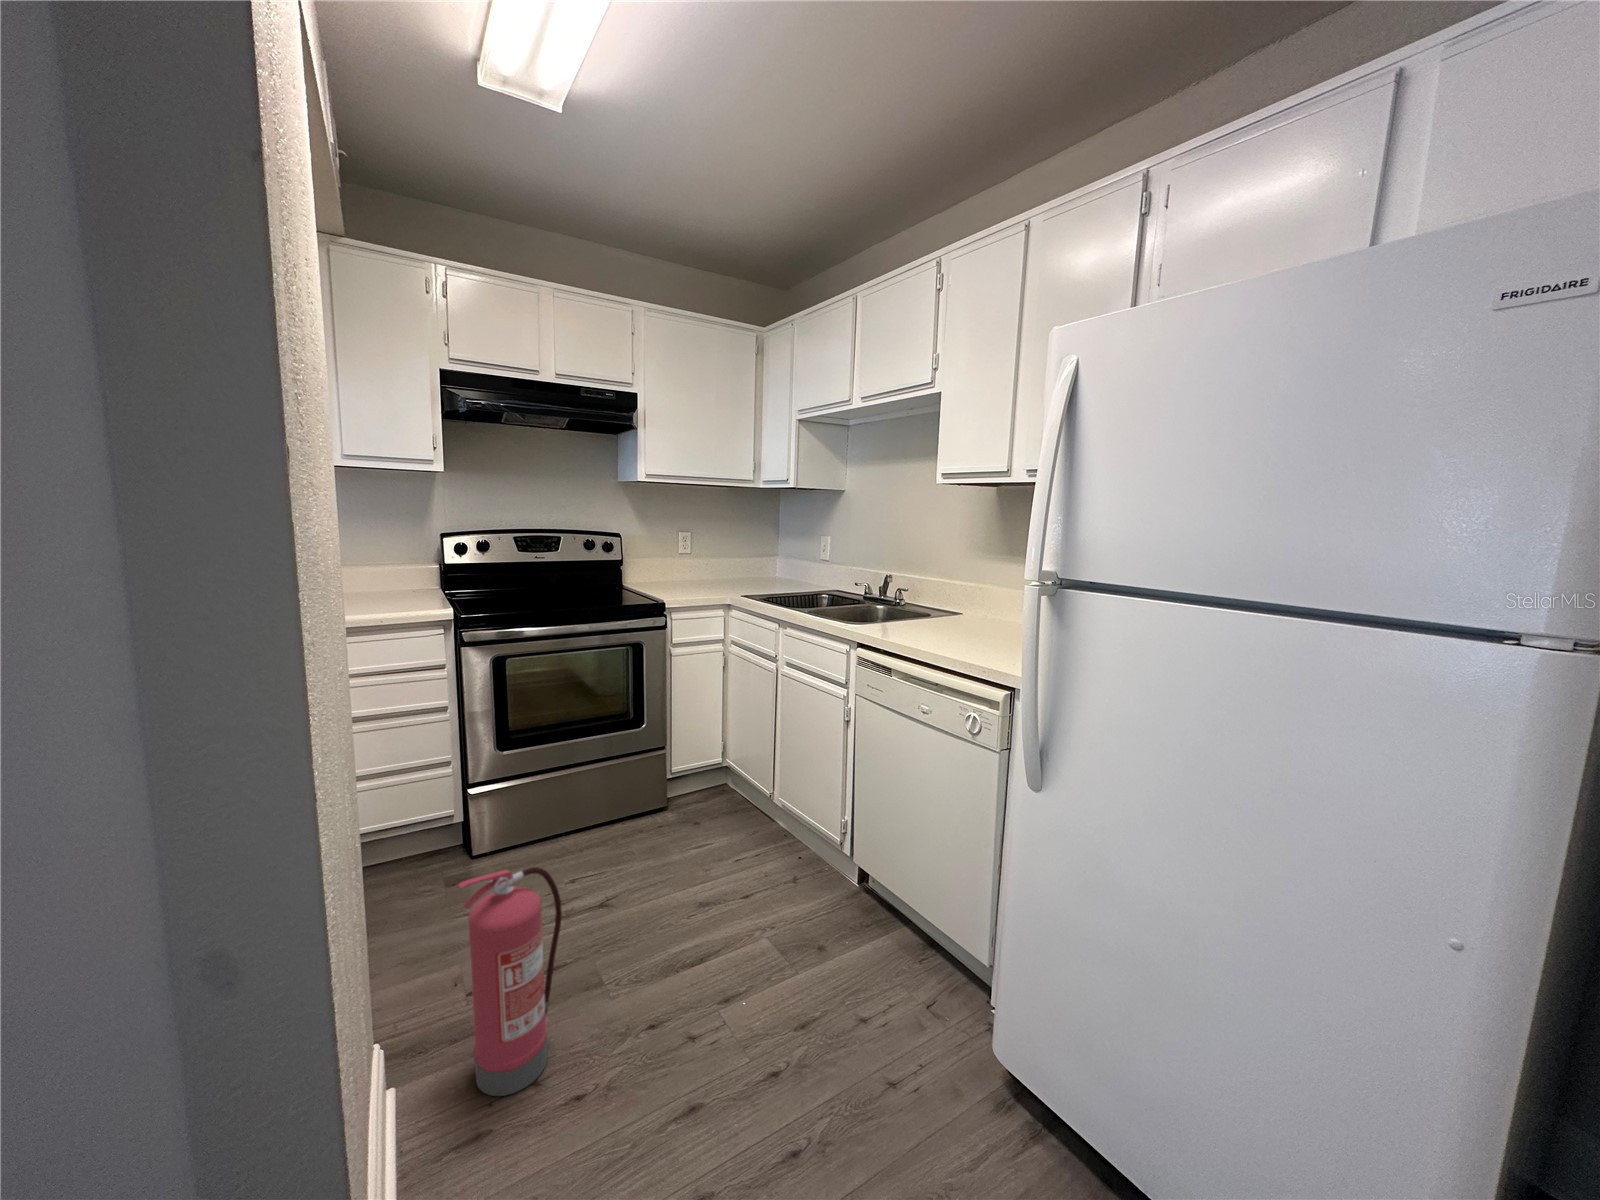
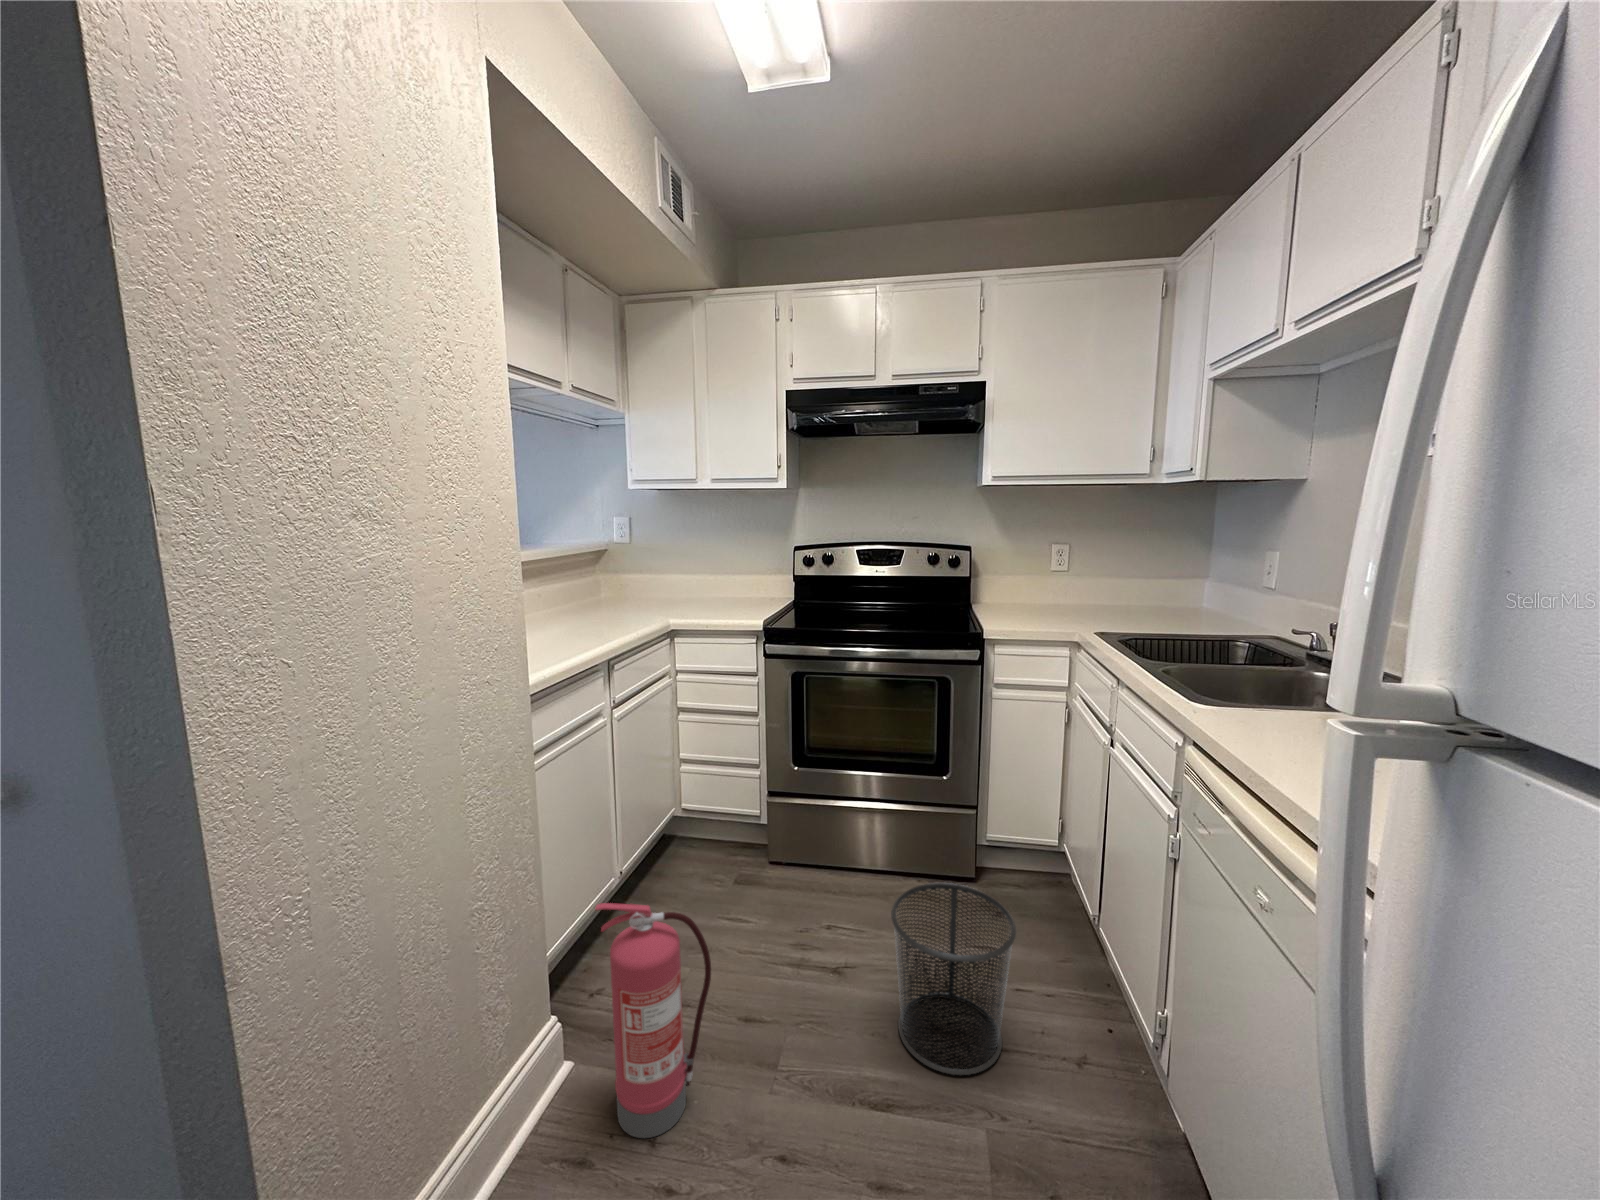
waste bin: none [665,791,759,926] -> present [891,883,1017,1075]

